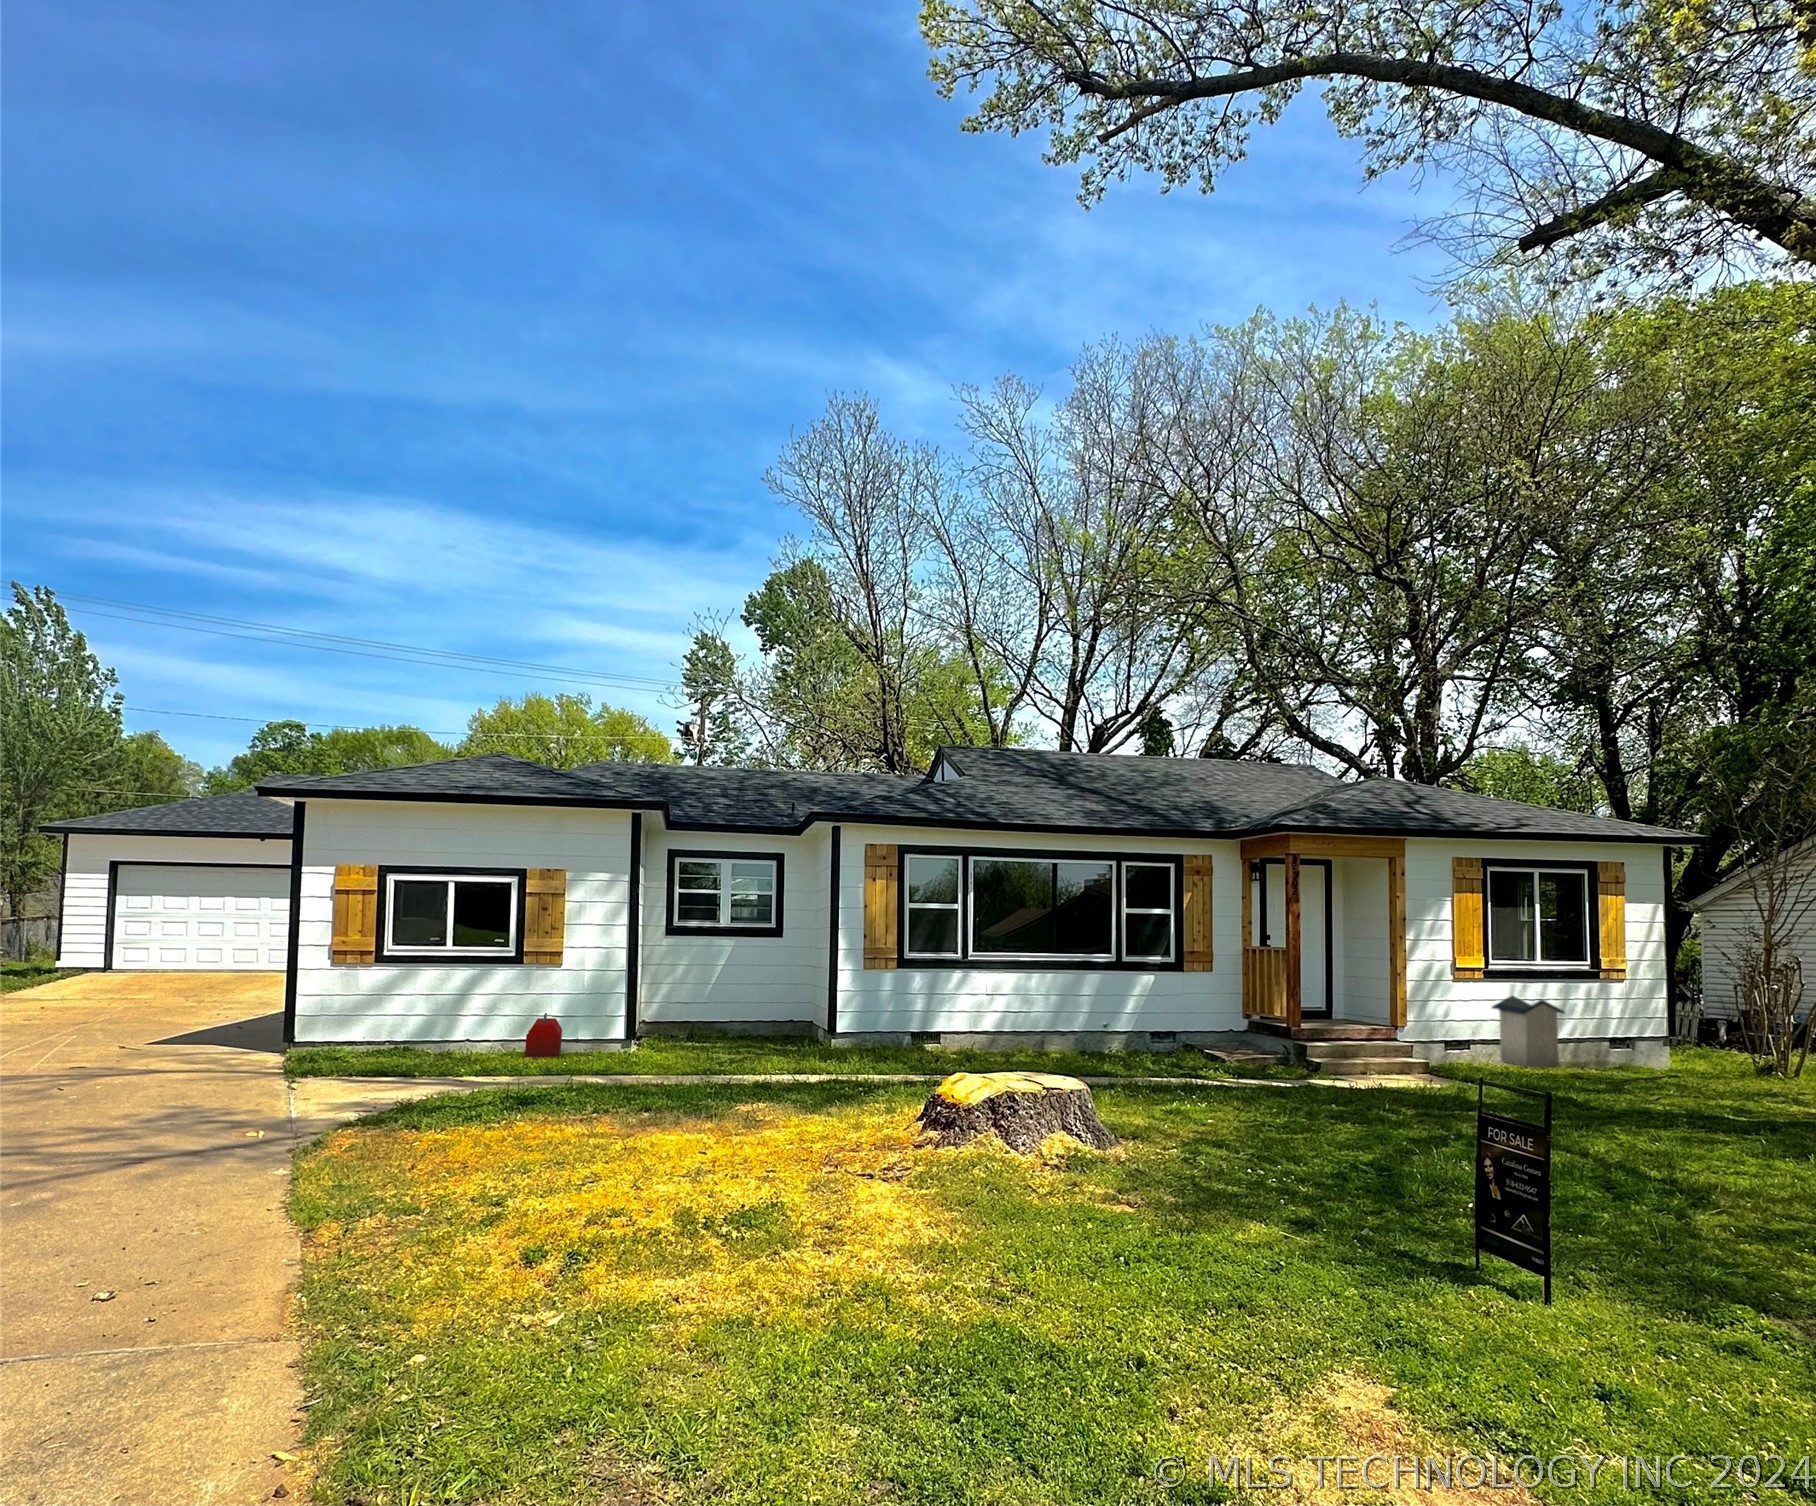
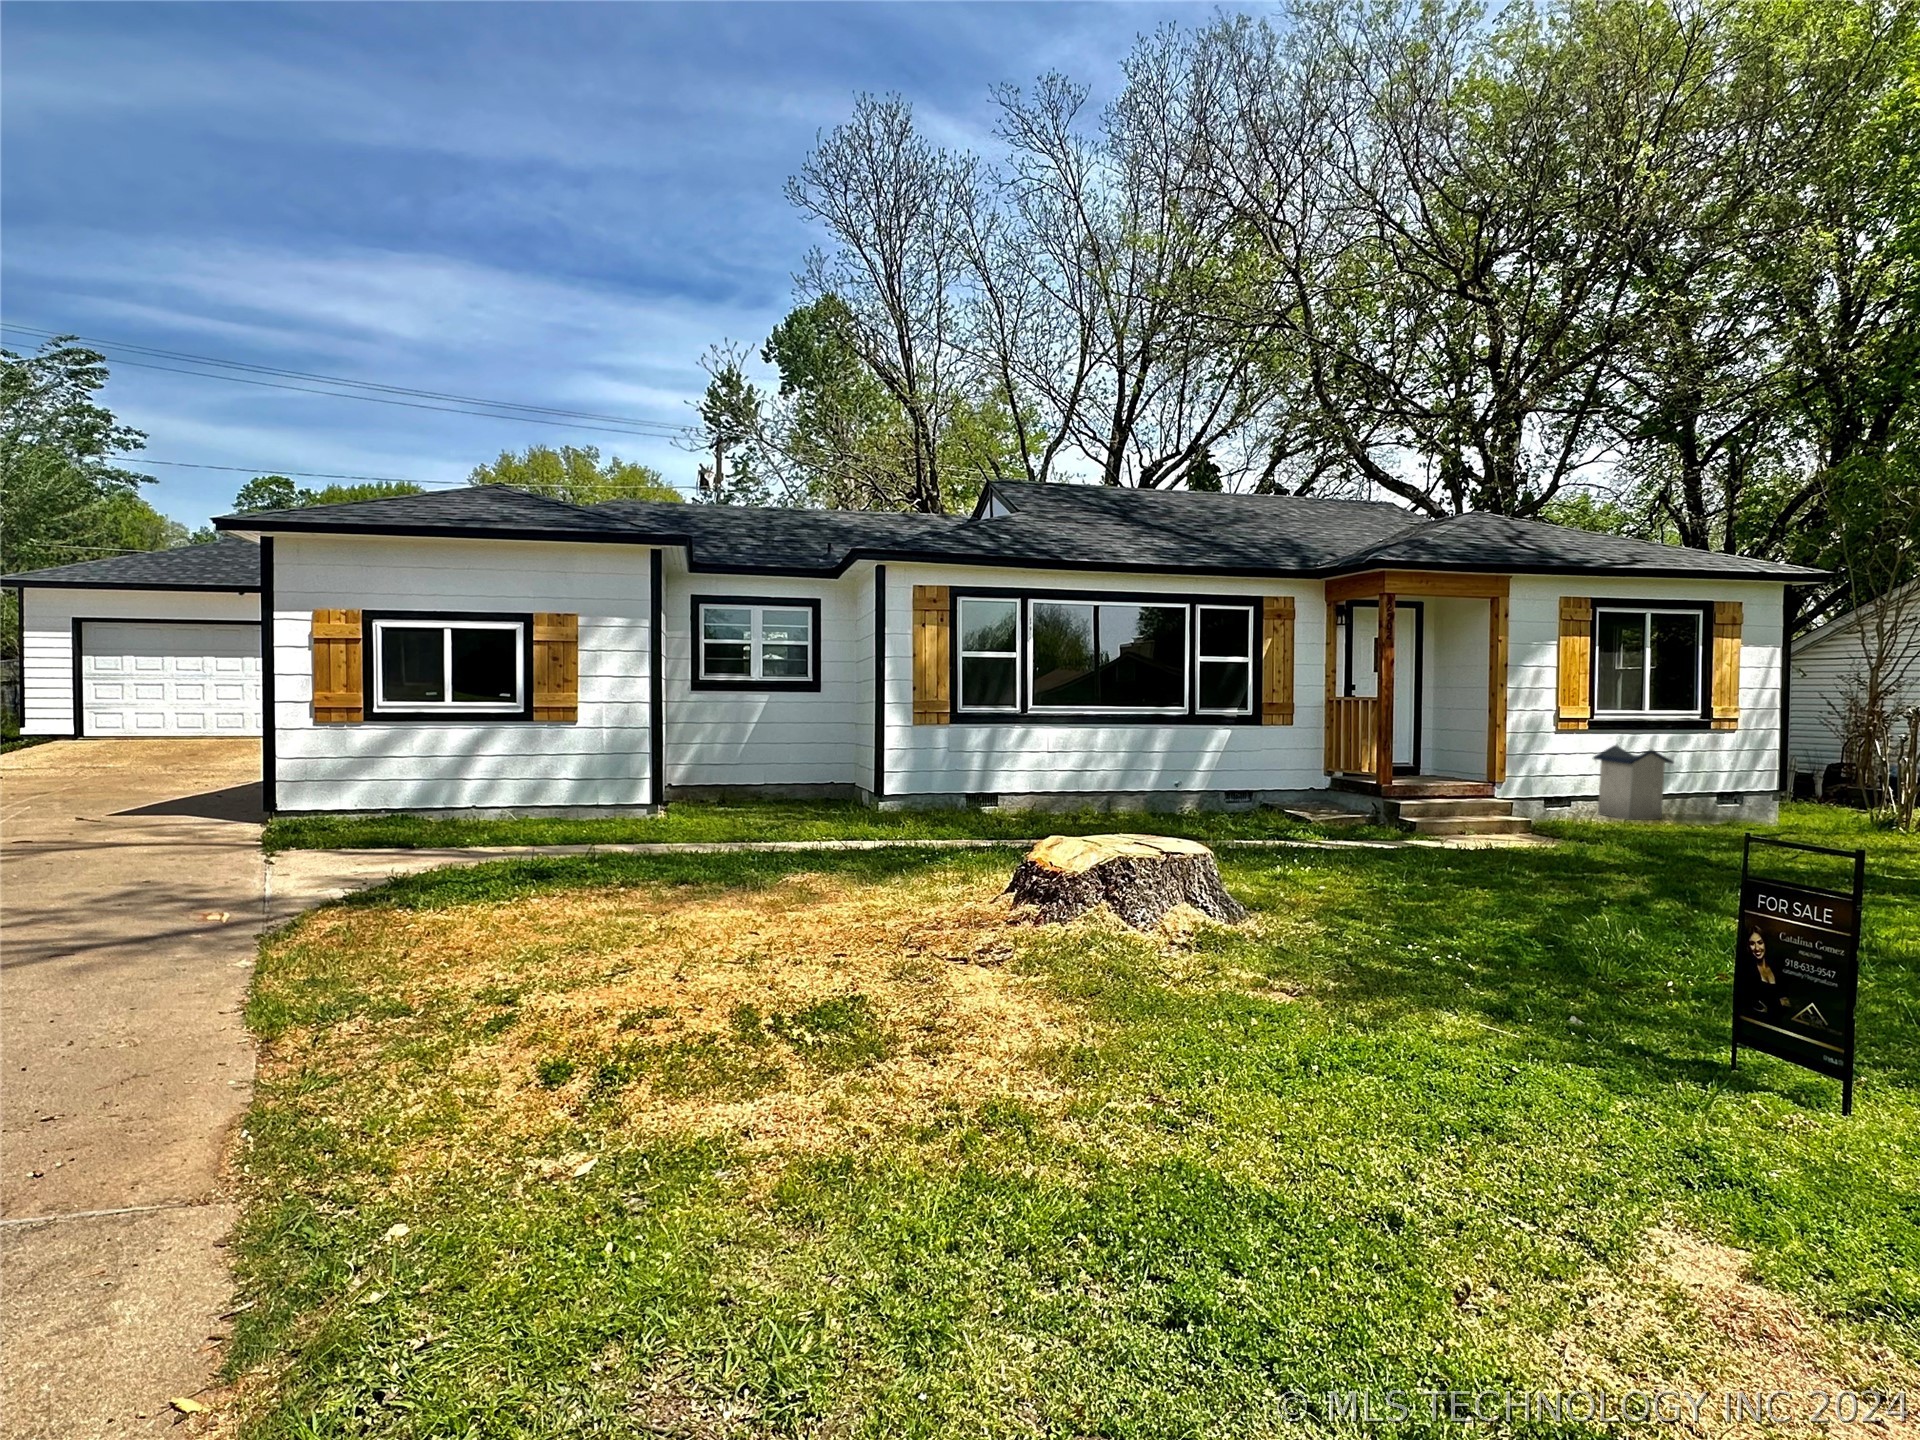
toolbox: present [525,1013,562,1057] -> none [543,774,584,822]

